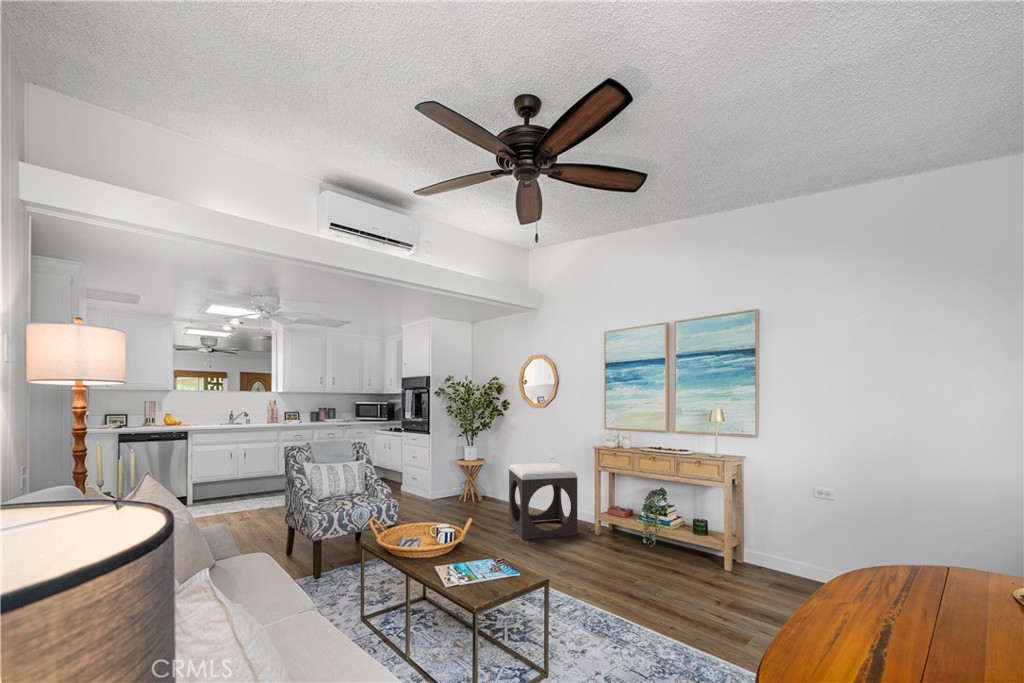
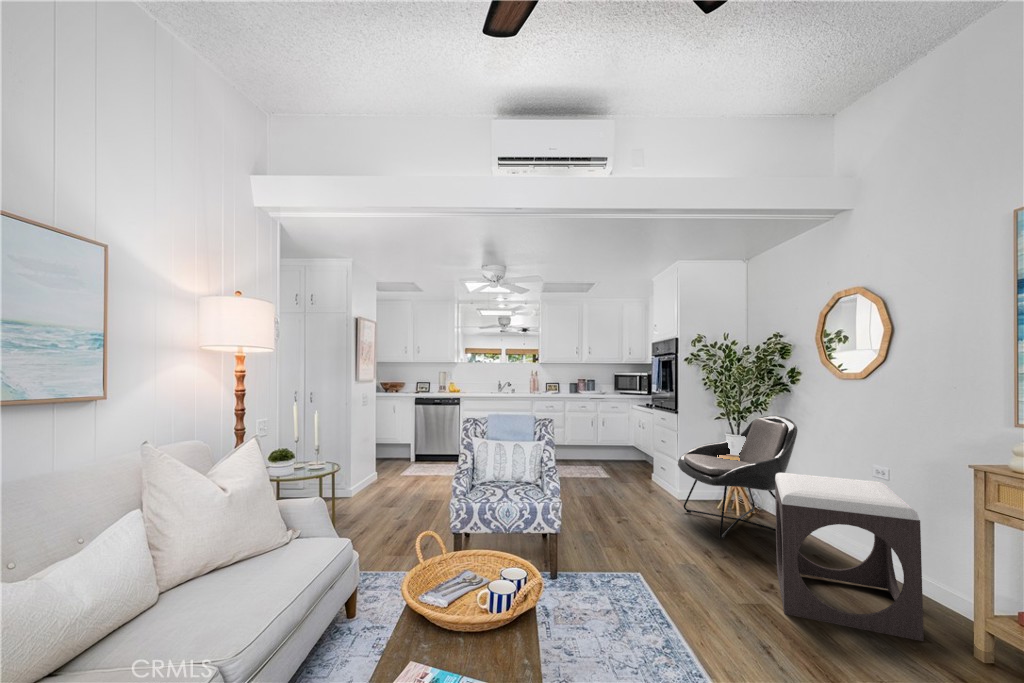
lounge chair: none [435,431,513,515] -> present [678,416,798,539]

